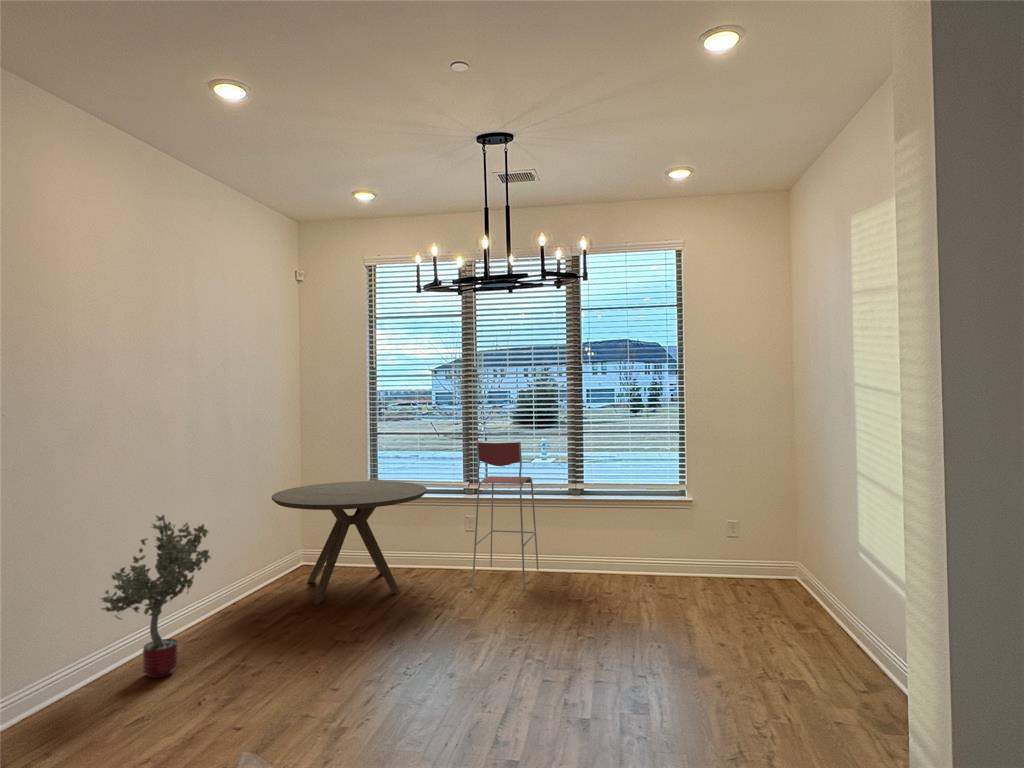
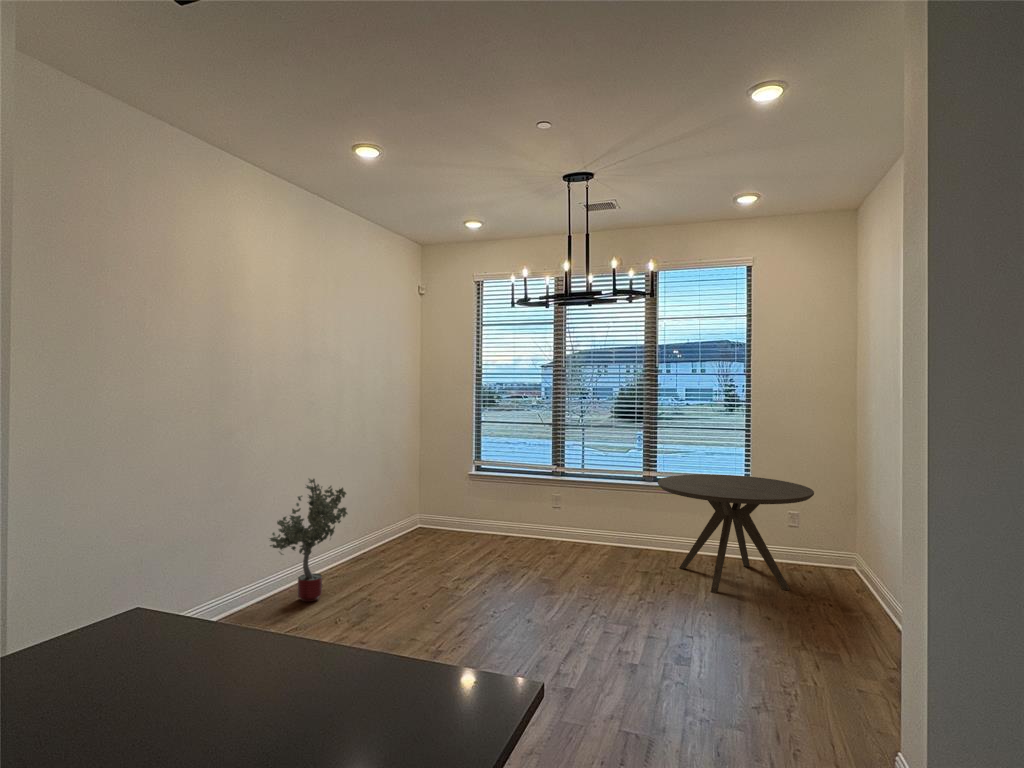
bar stool: present [472,442,538,590] -> none [556,432,615,560]
dining table: present [272,481,427,605] -> present [658,474,814,593]

